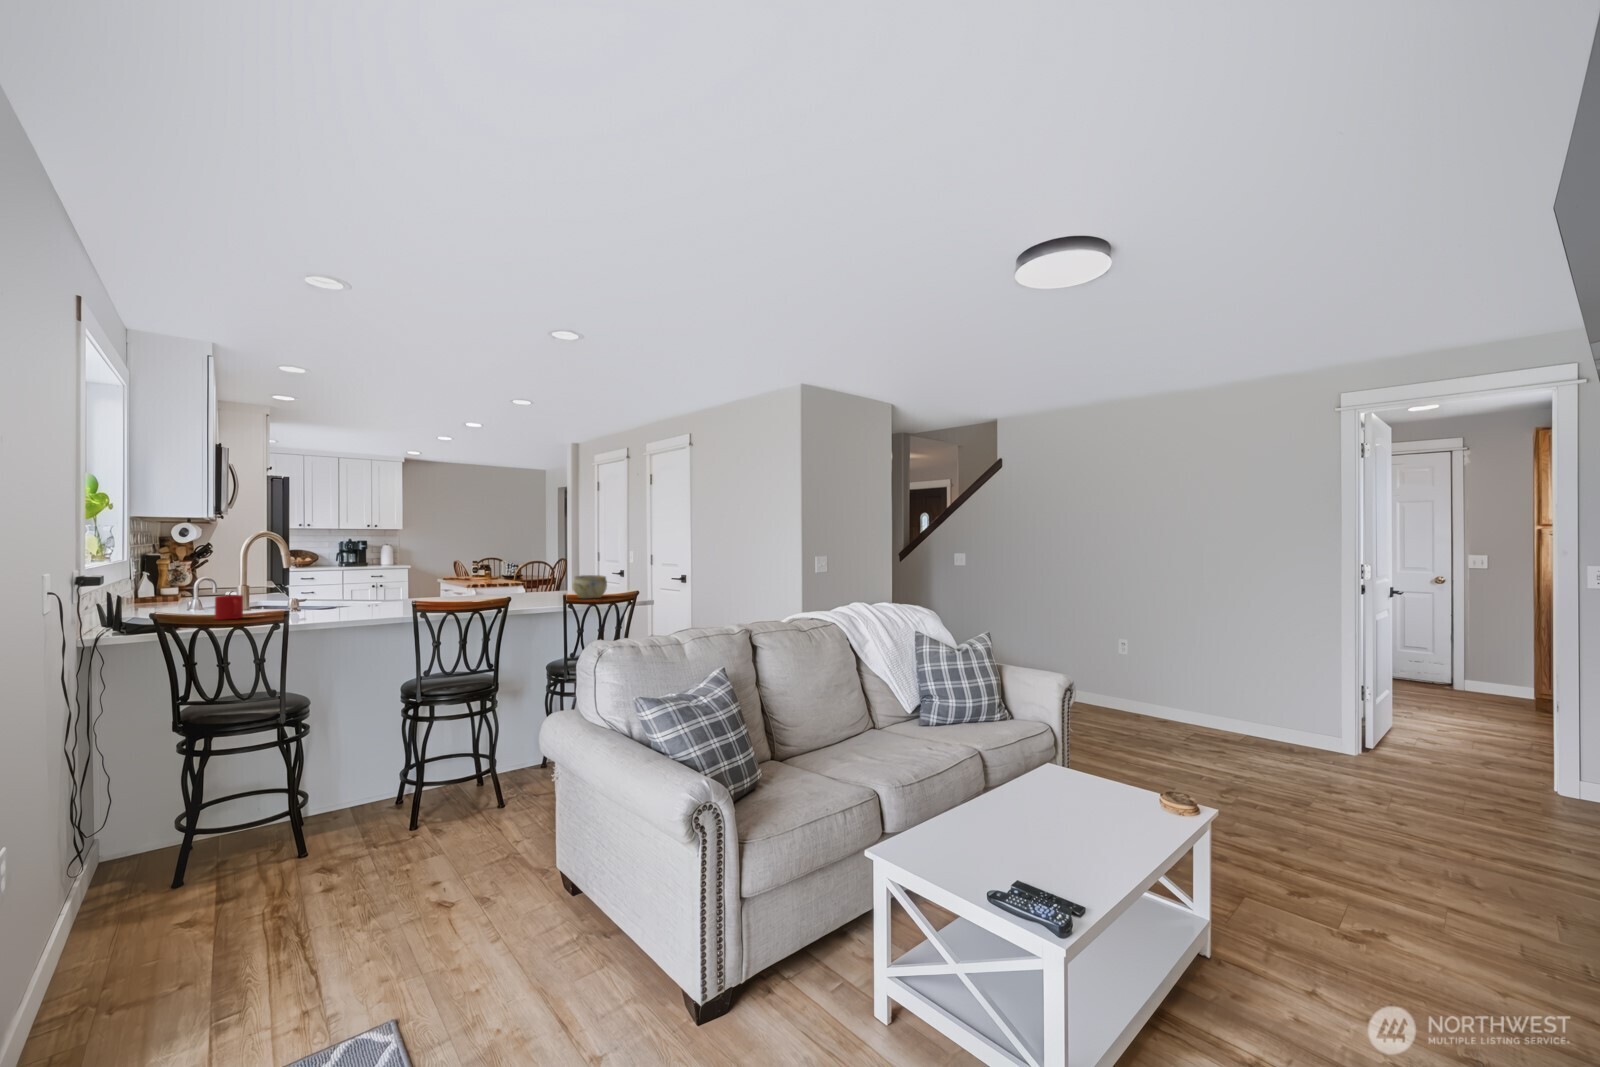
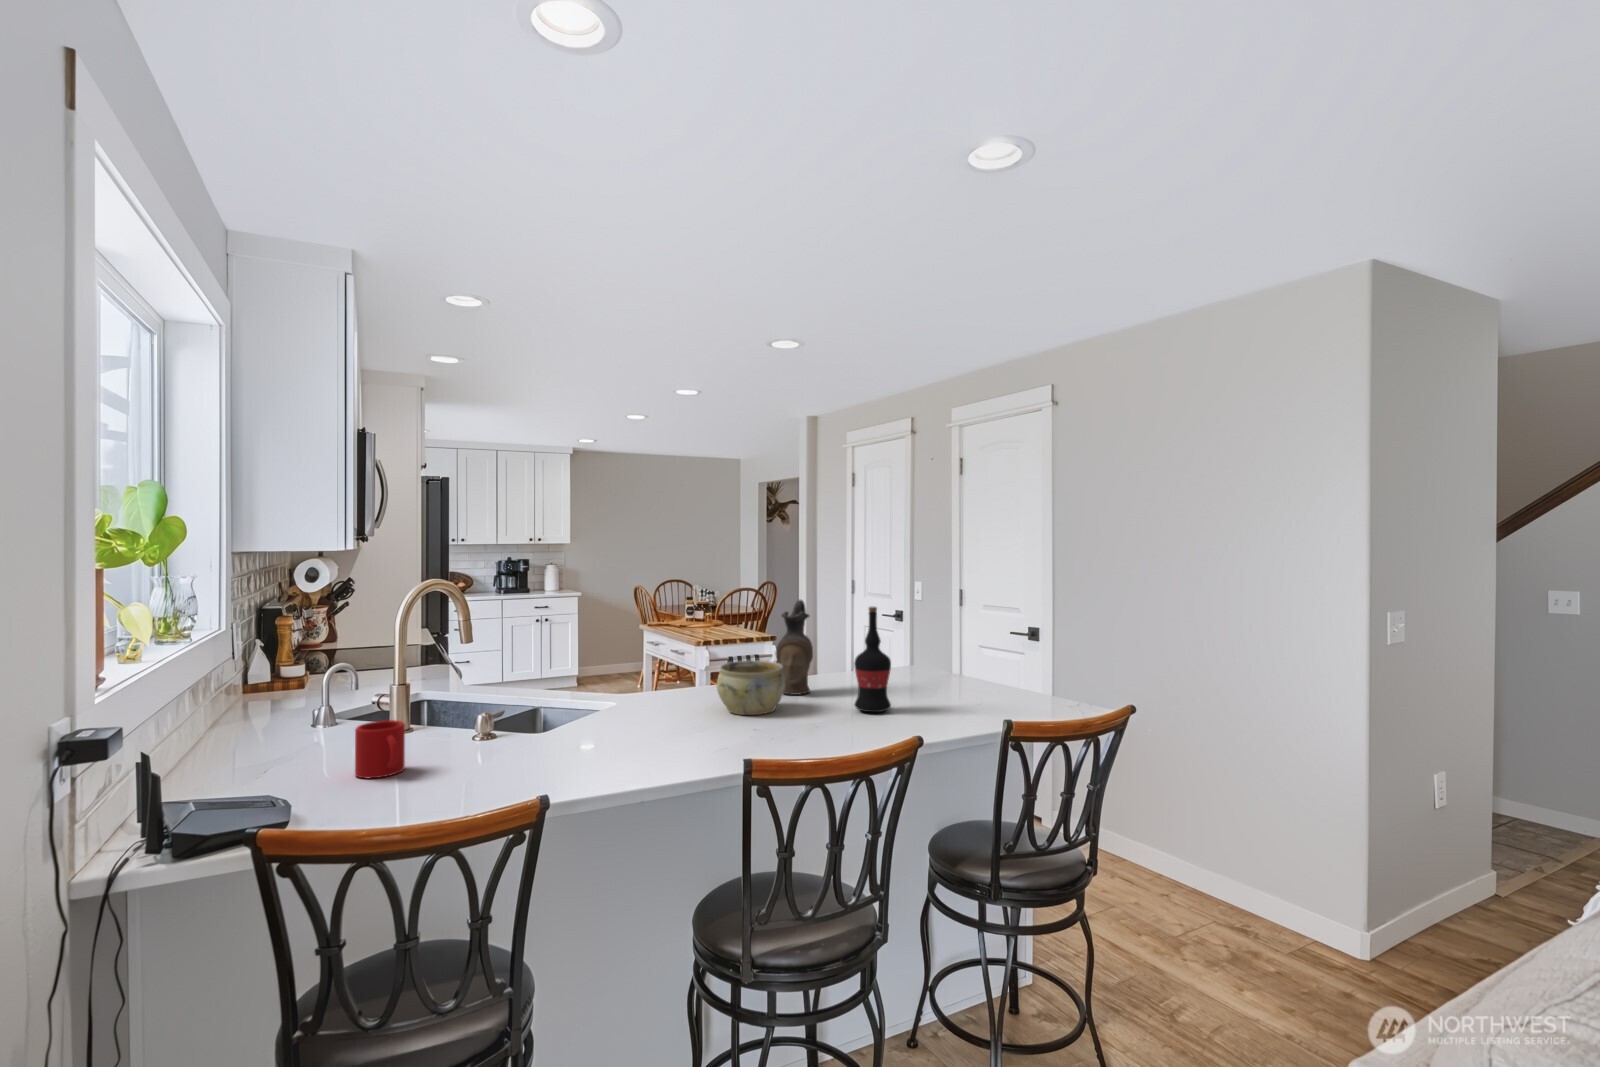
ceramic pitcher: none [481,549,504,598] -> present [776,600,813,695]
wine bottle: none [514,549,534,601] -> present [854,607,891,712]
ceramic bowl: present [573,575,607,598] -> present [717,660,785,715]

